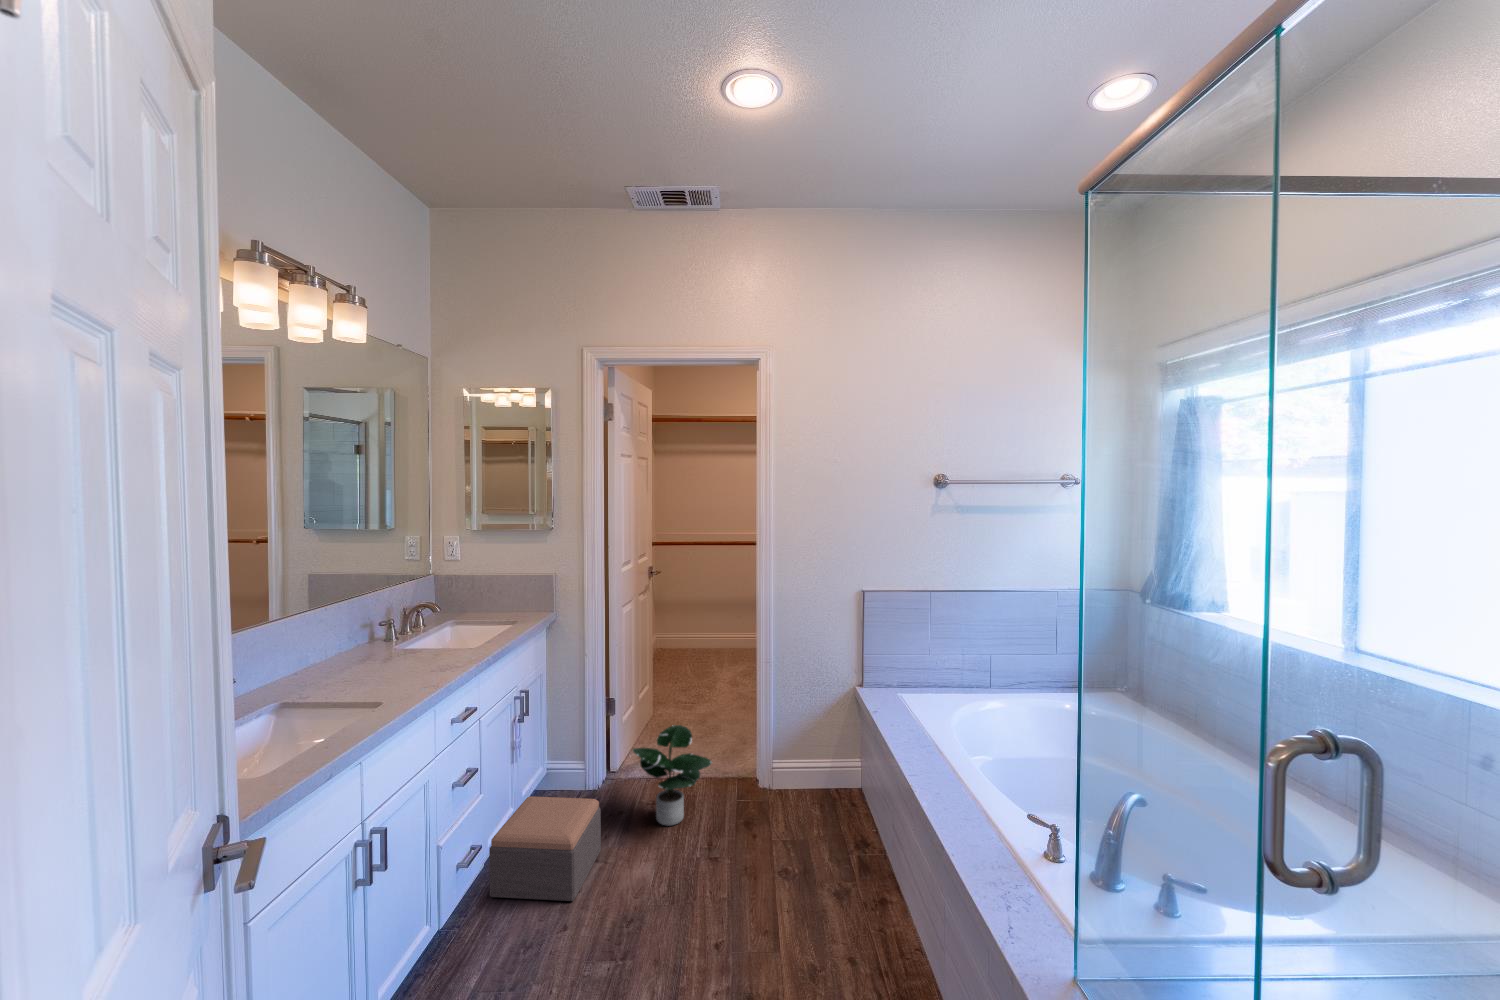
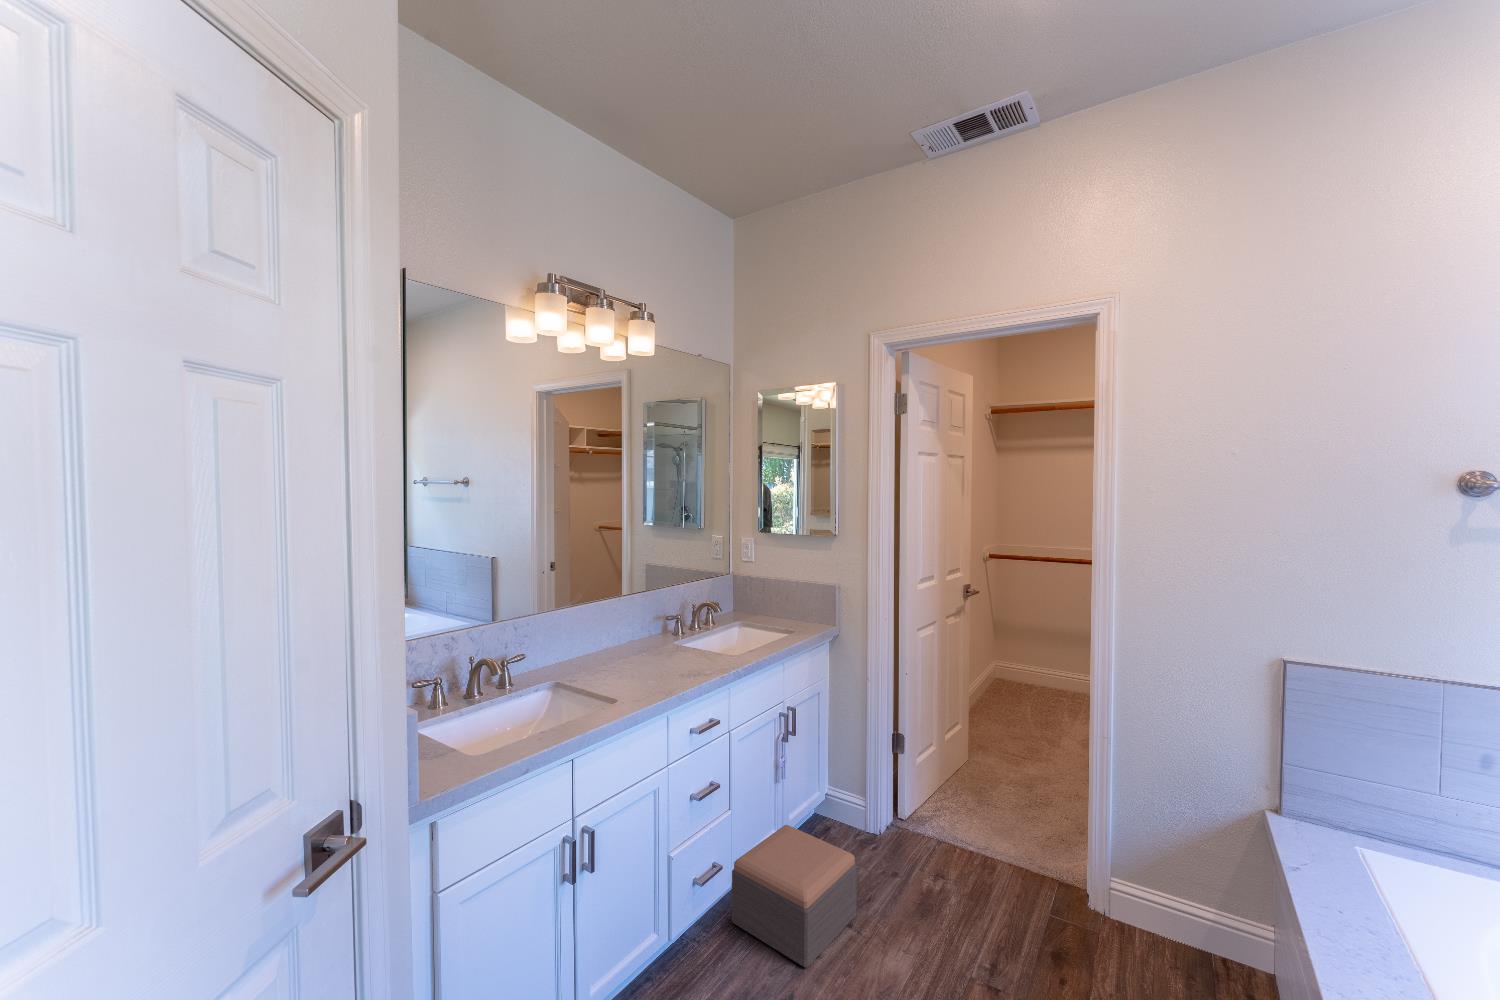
potted plant: present [633,725,712,826] -> none [902,788,1005,917]

